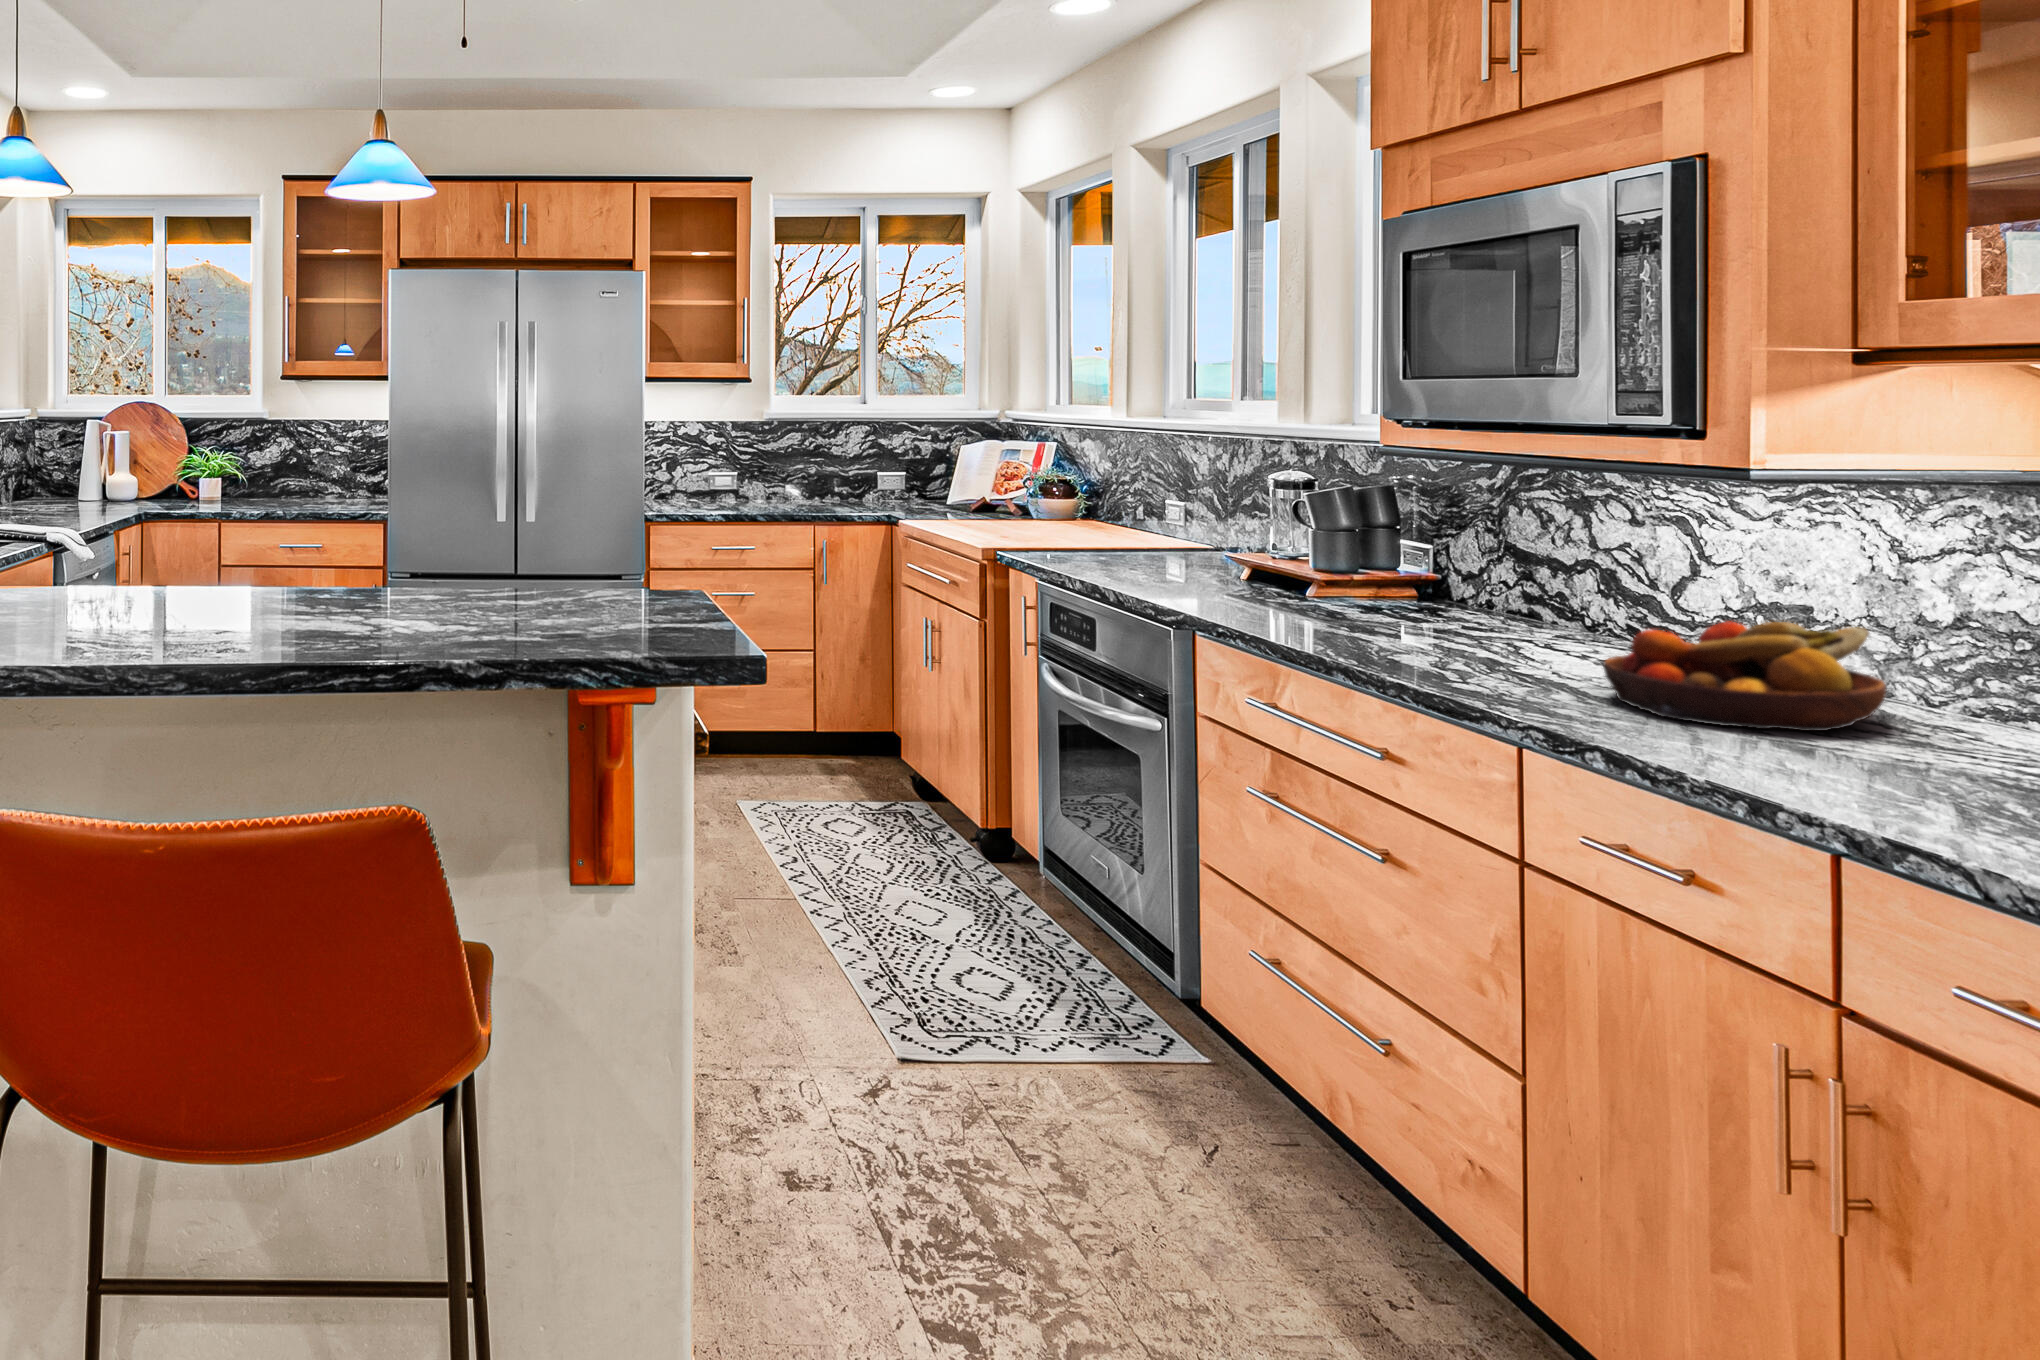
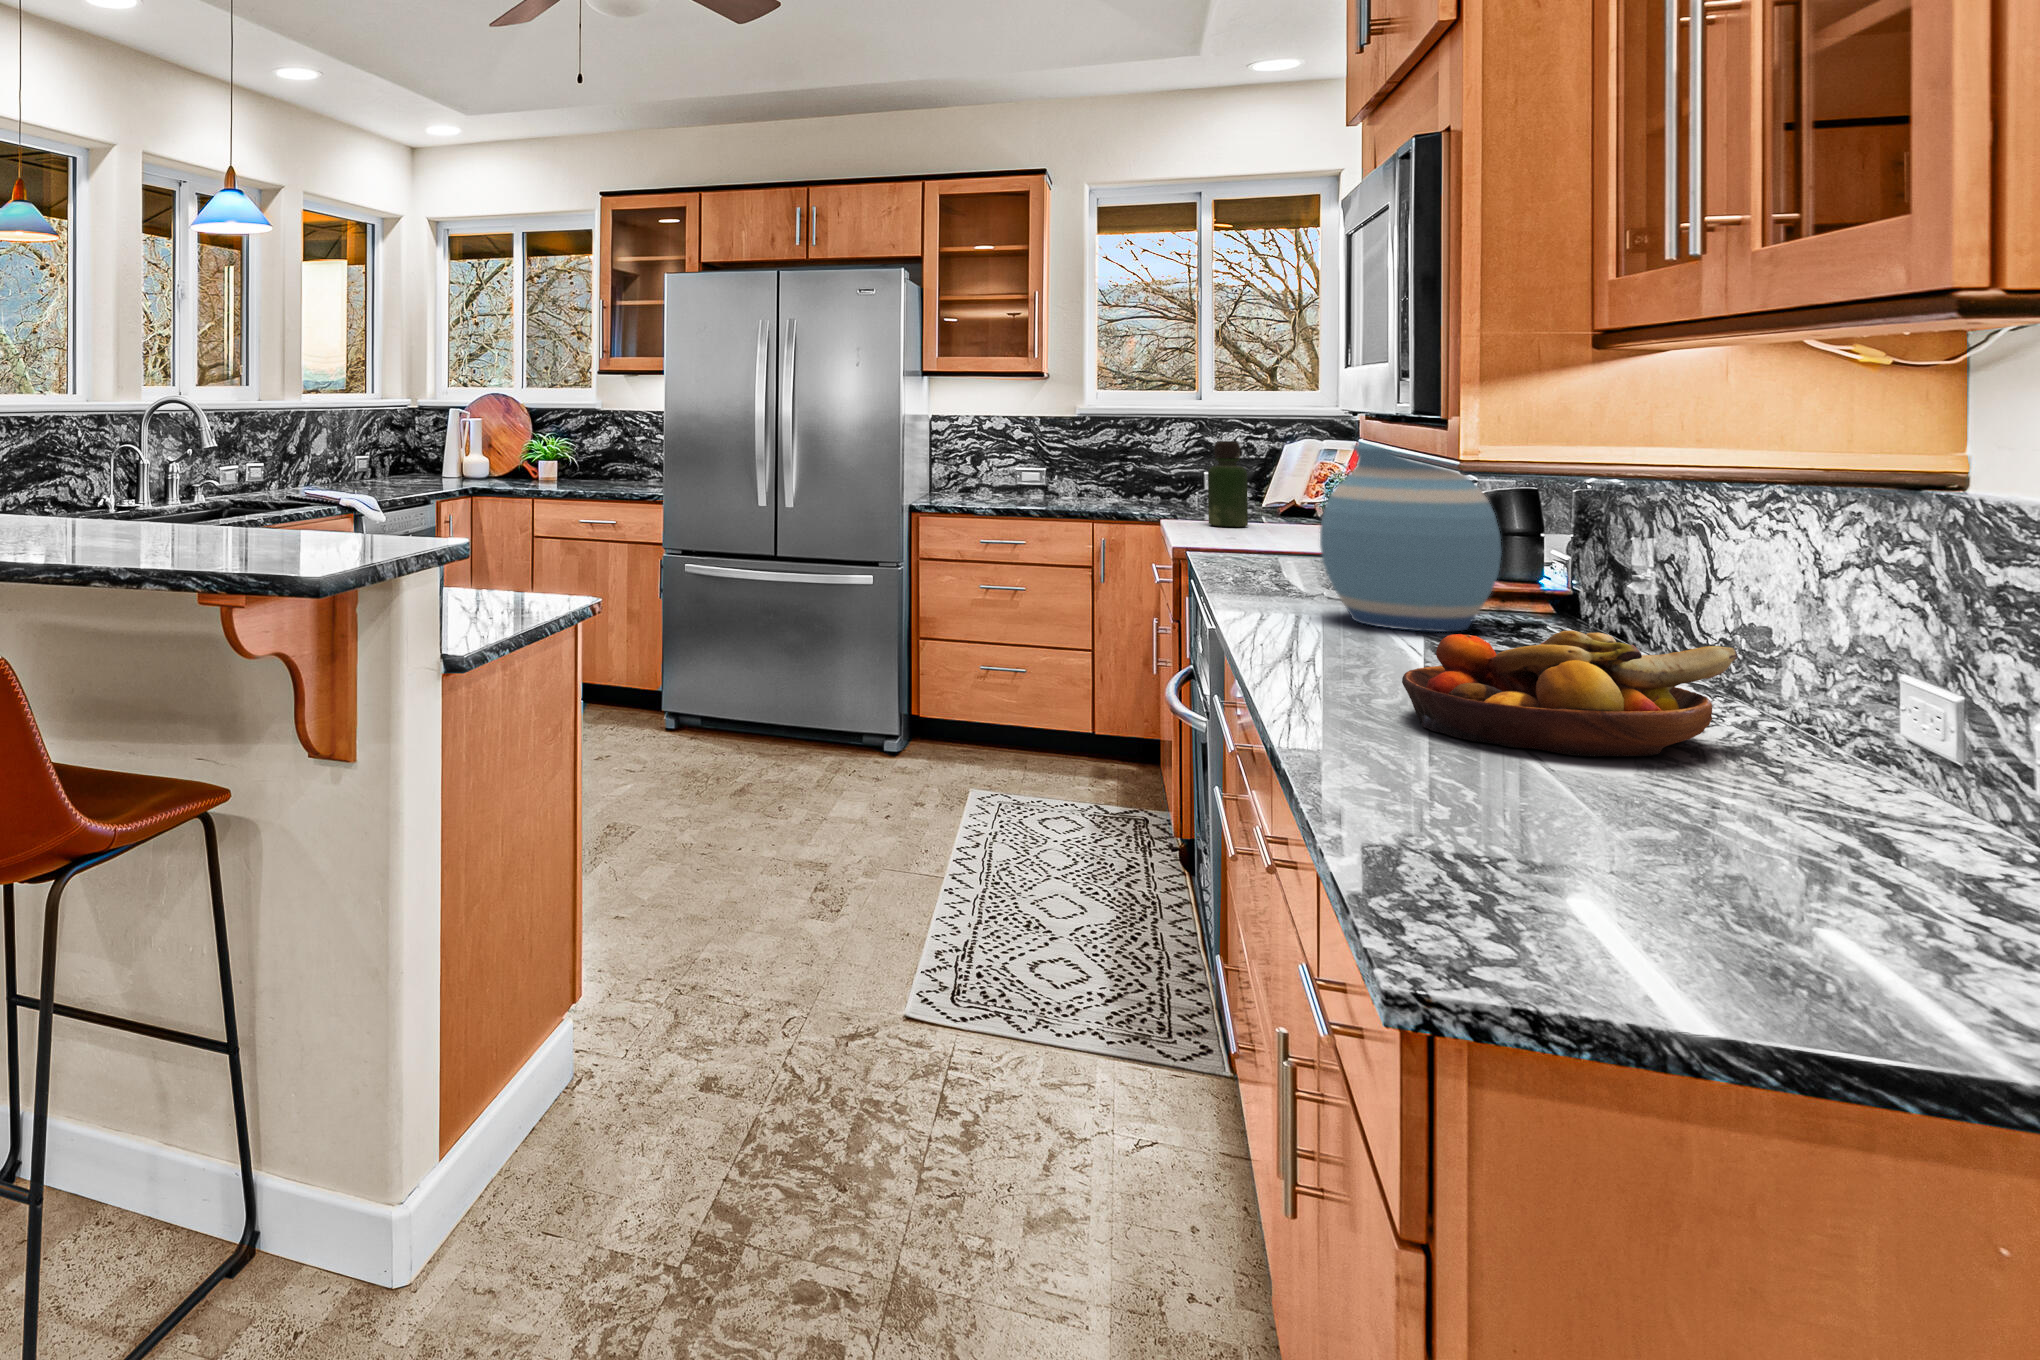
bottle: none [958,446,992,526] -> present [1208,441,1248,527]
vase: none [1289,454,1448,622] -> present [1320,444,1501,632]

